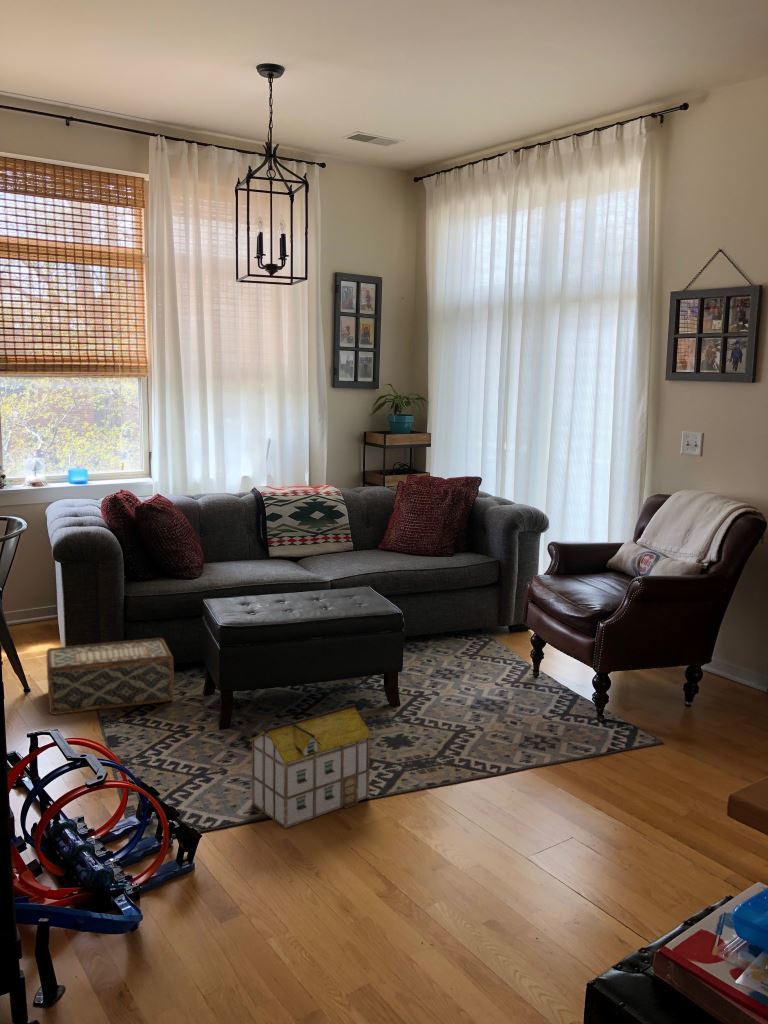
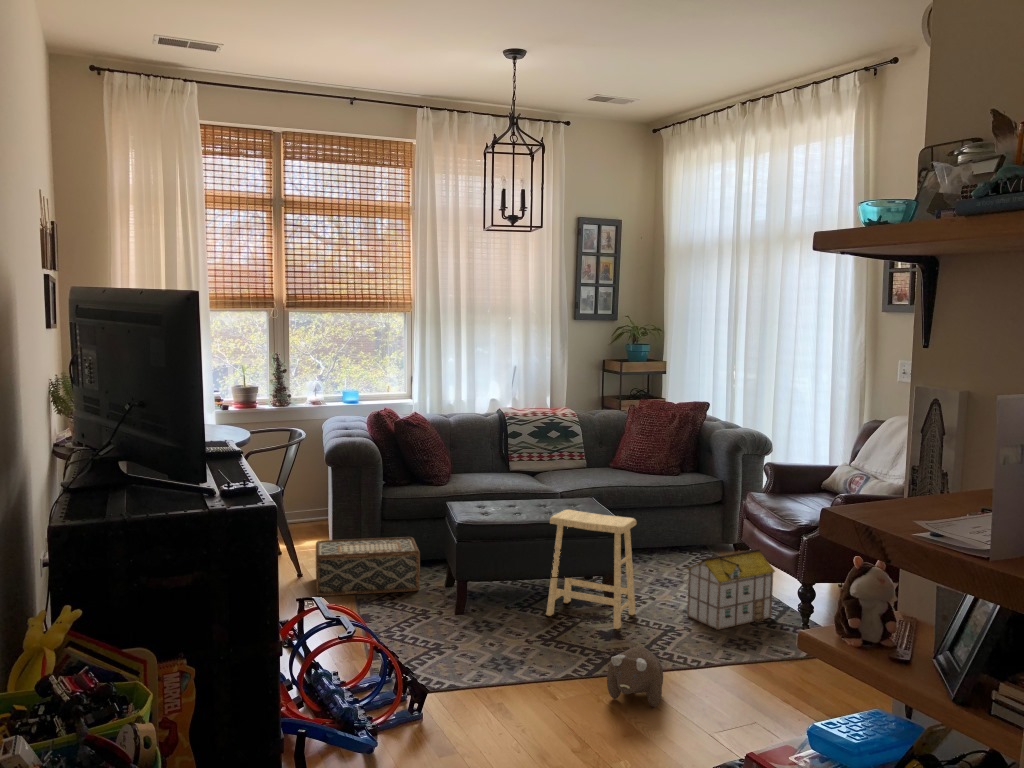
footstool: none [323,602,422,735] -> present [546,510,637,629]
toy house: present [249,704,372,828] -> present [687,549,775,630]
plush toy: none [406,762,470,830] -> present [607,646,663,707]

